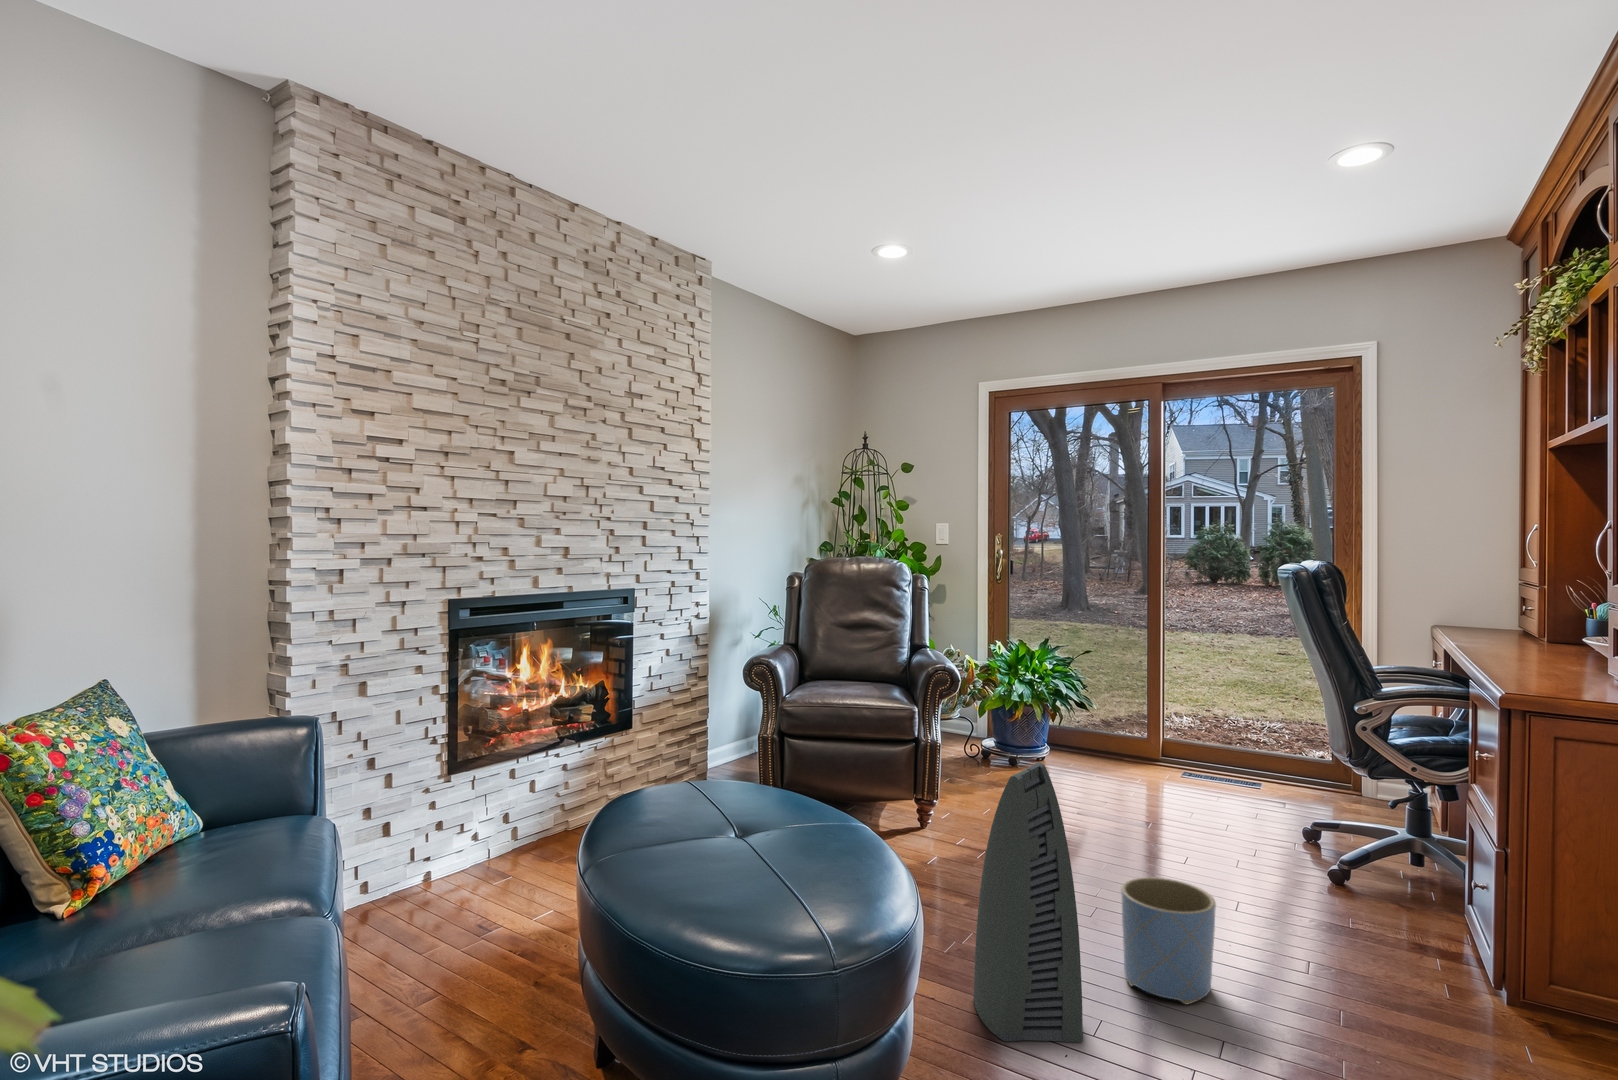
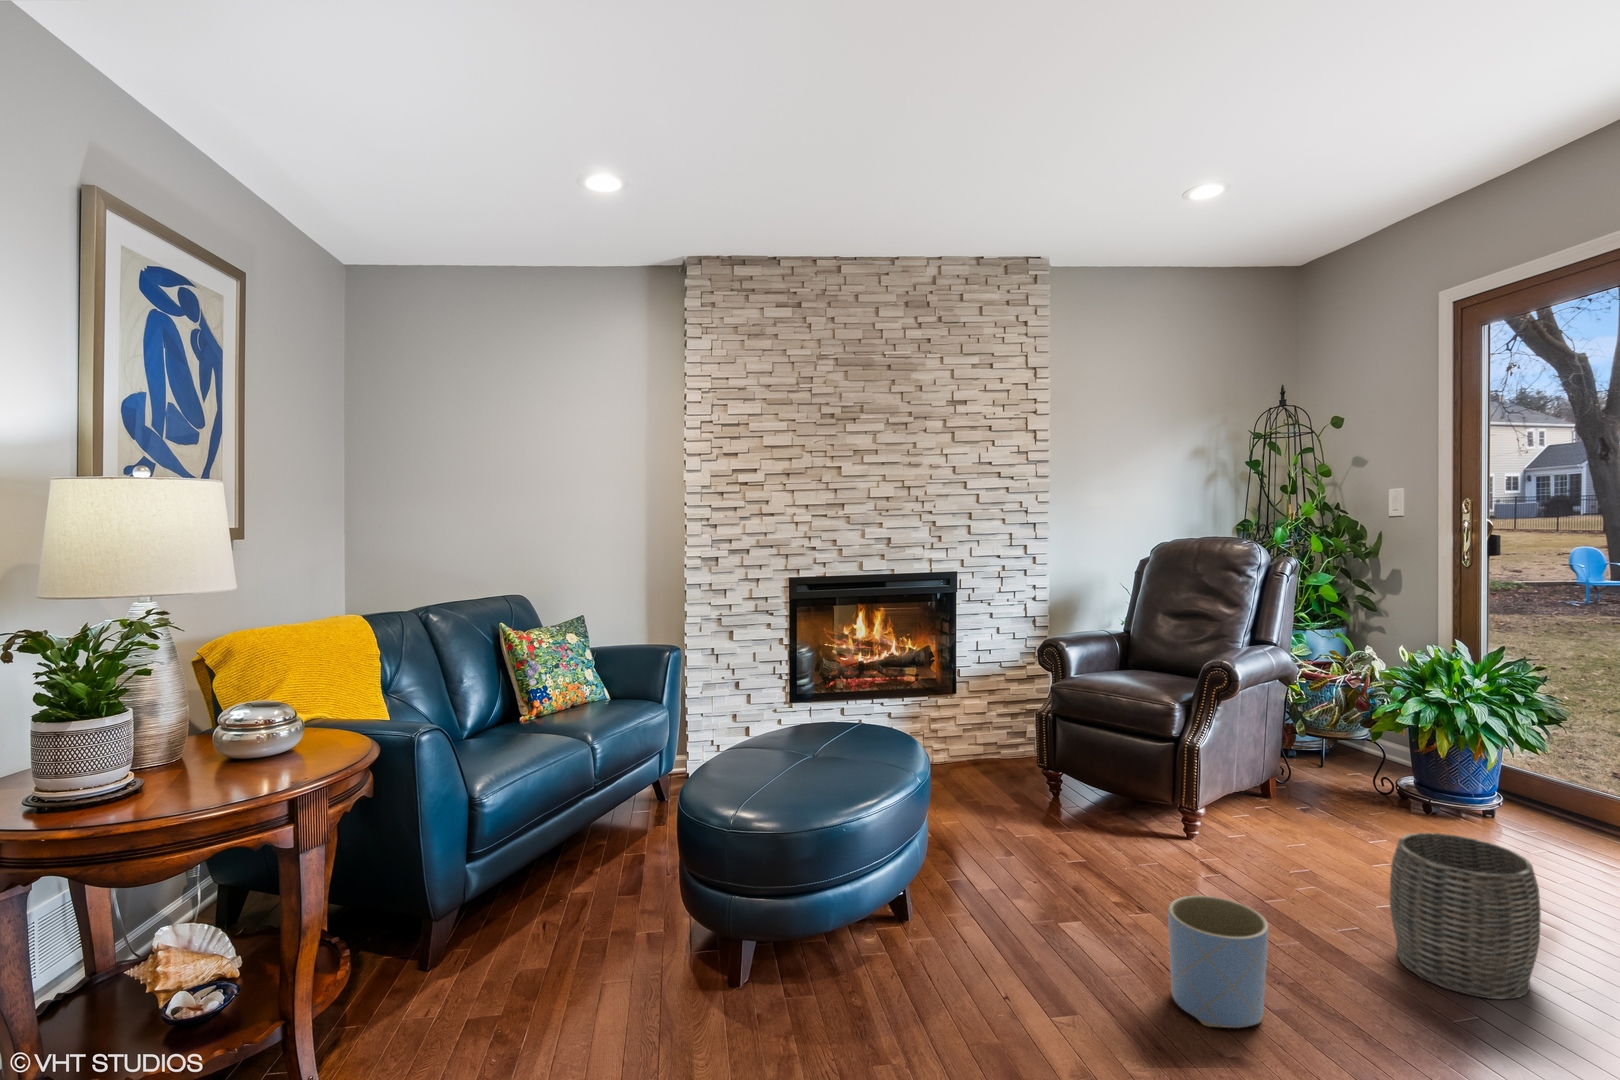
air purifier: present [974,762,1083,1042] -> none [993,752,1093,1003]
woven basket: none [1166,779,1272,904] -> present [1390,833,1541,999]

